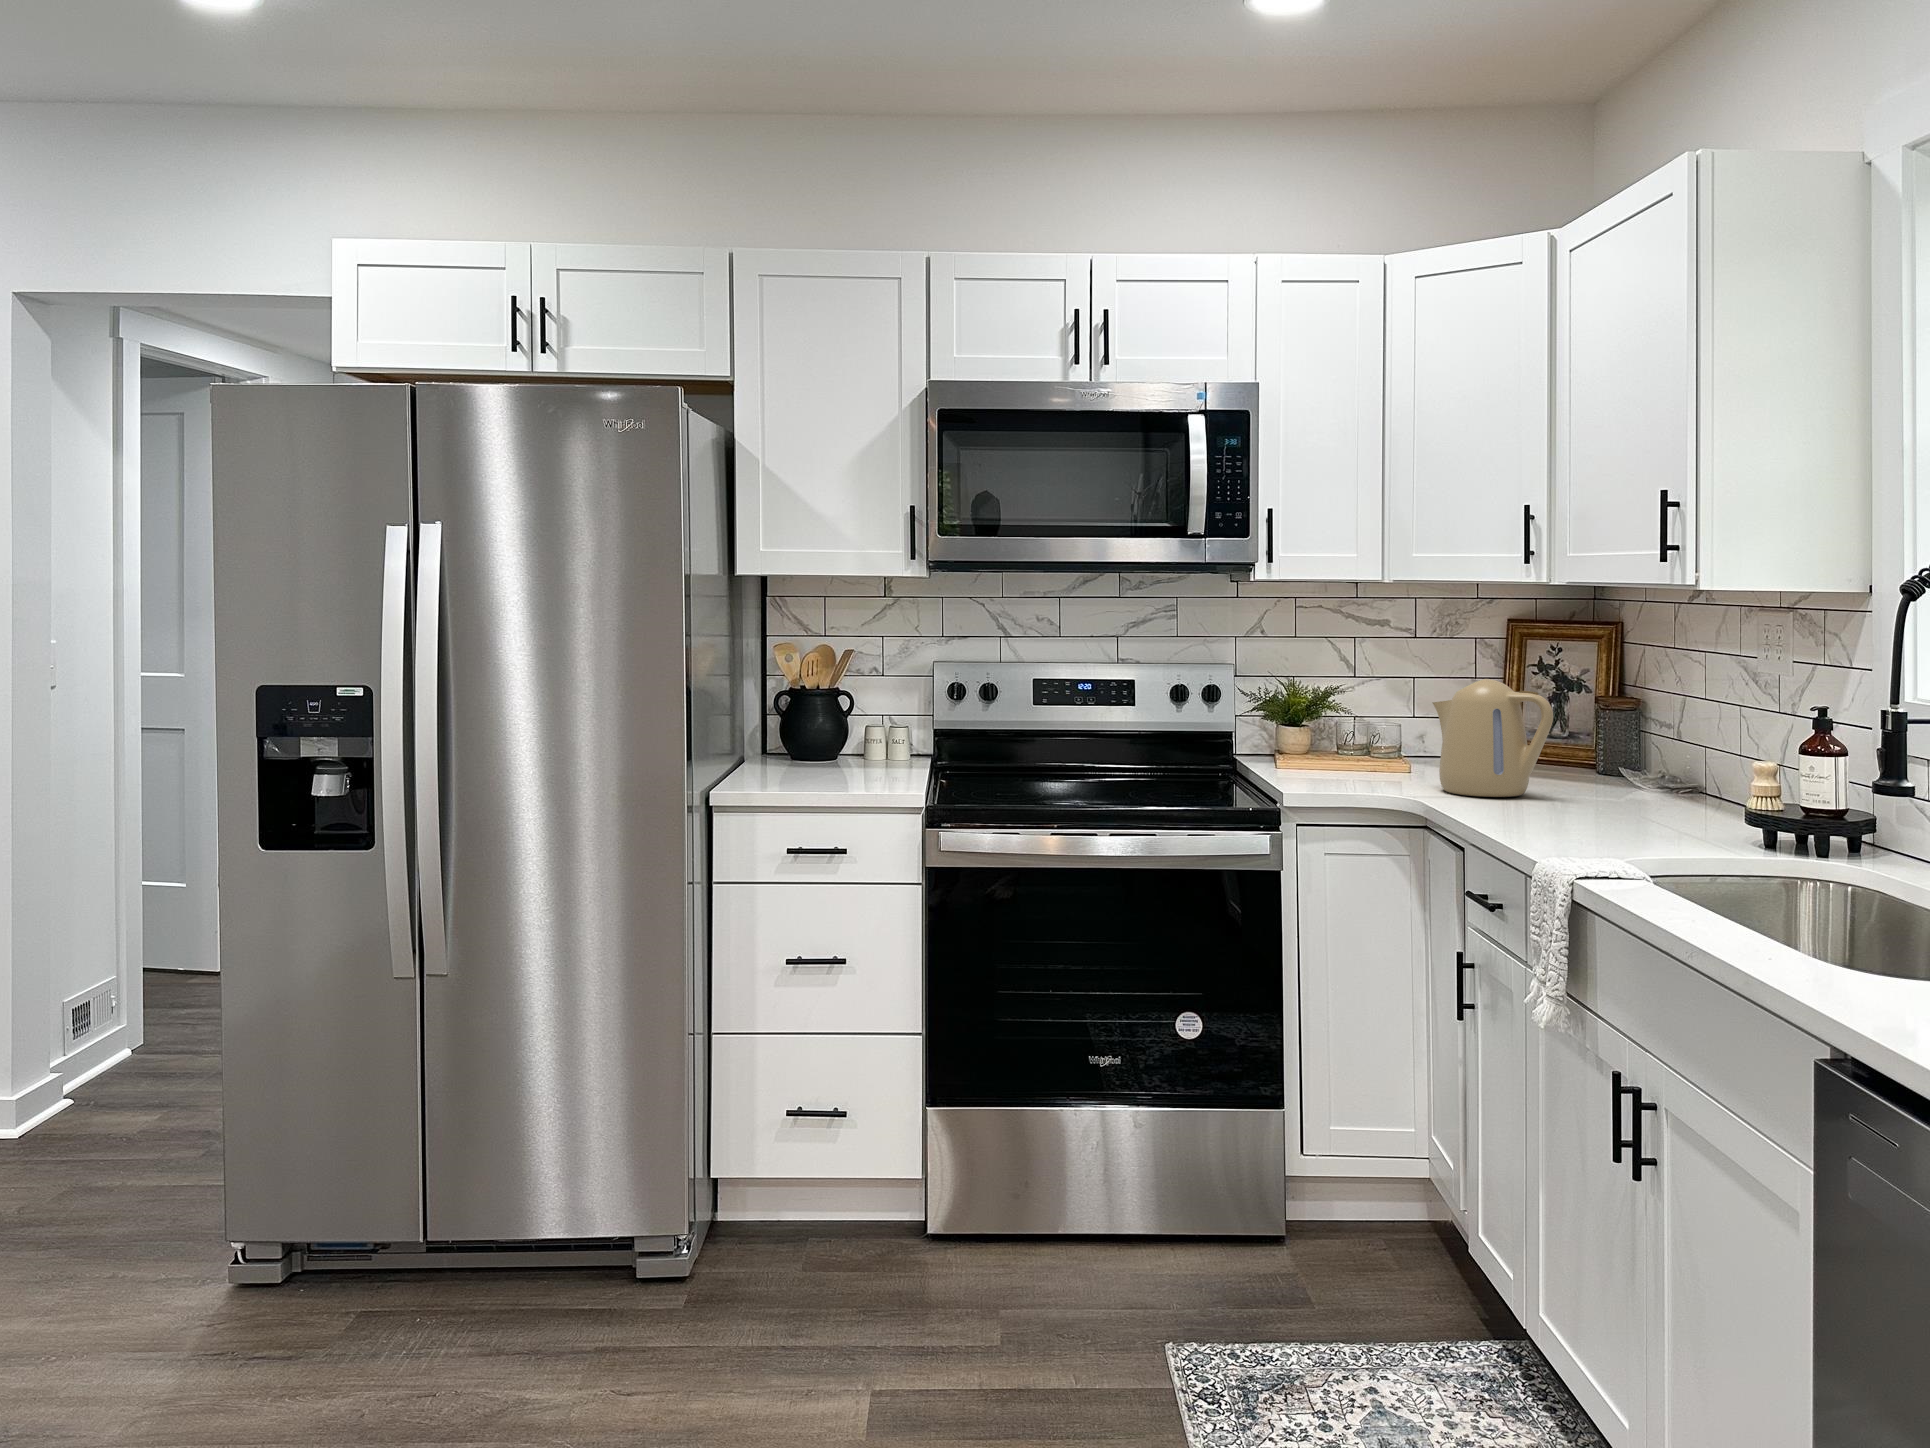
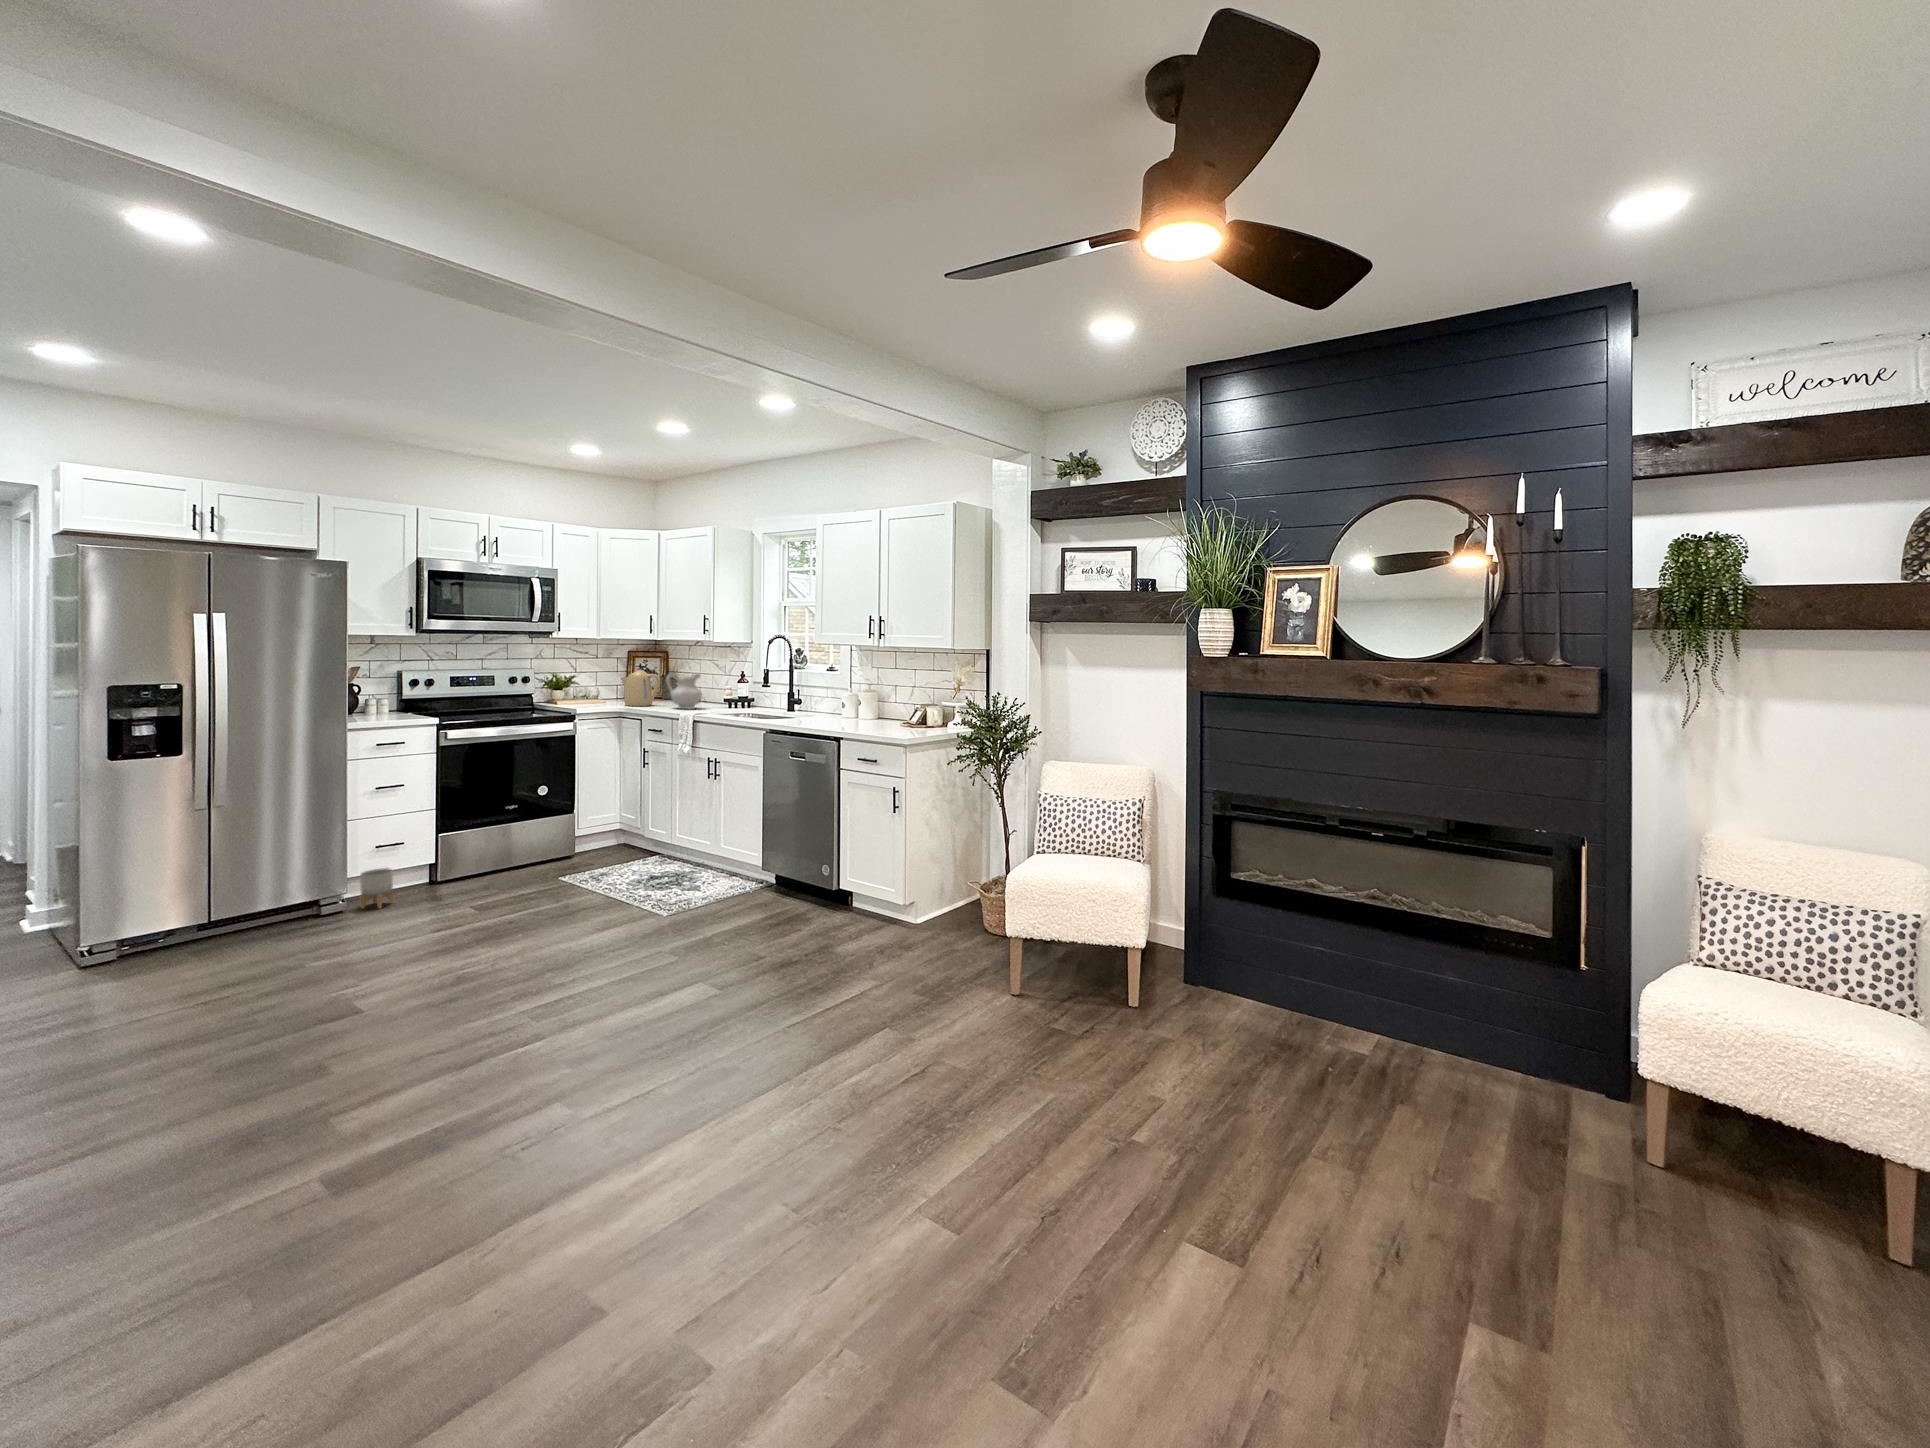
ceramic pitcher: none [1556,687,1687,826] -> present [666,672,702,709]
planter: none [719,1164,783,1277] -> present [360,868,393,909]

